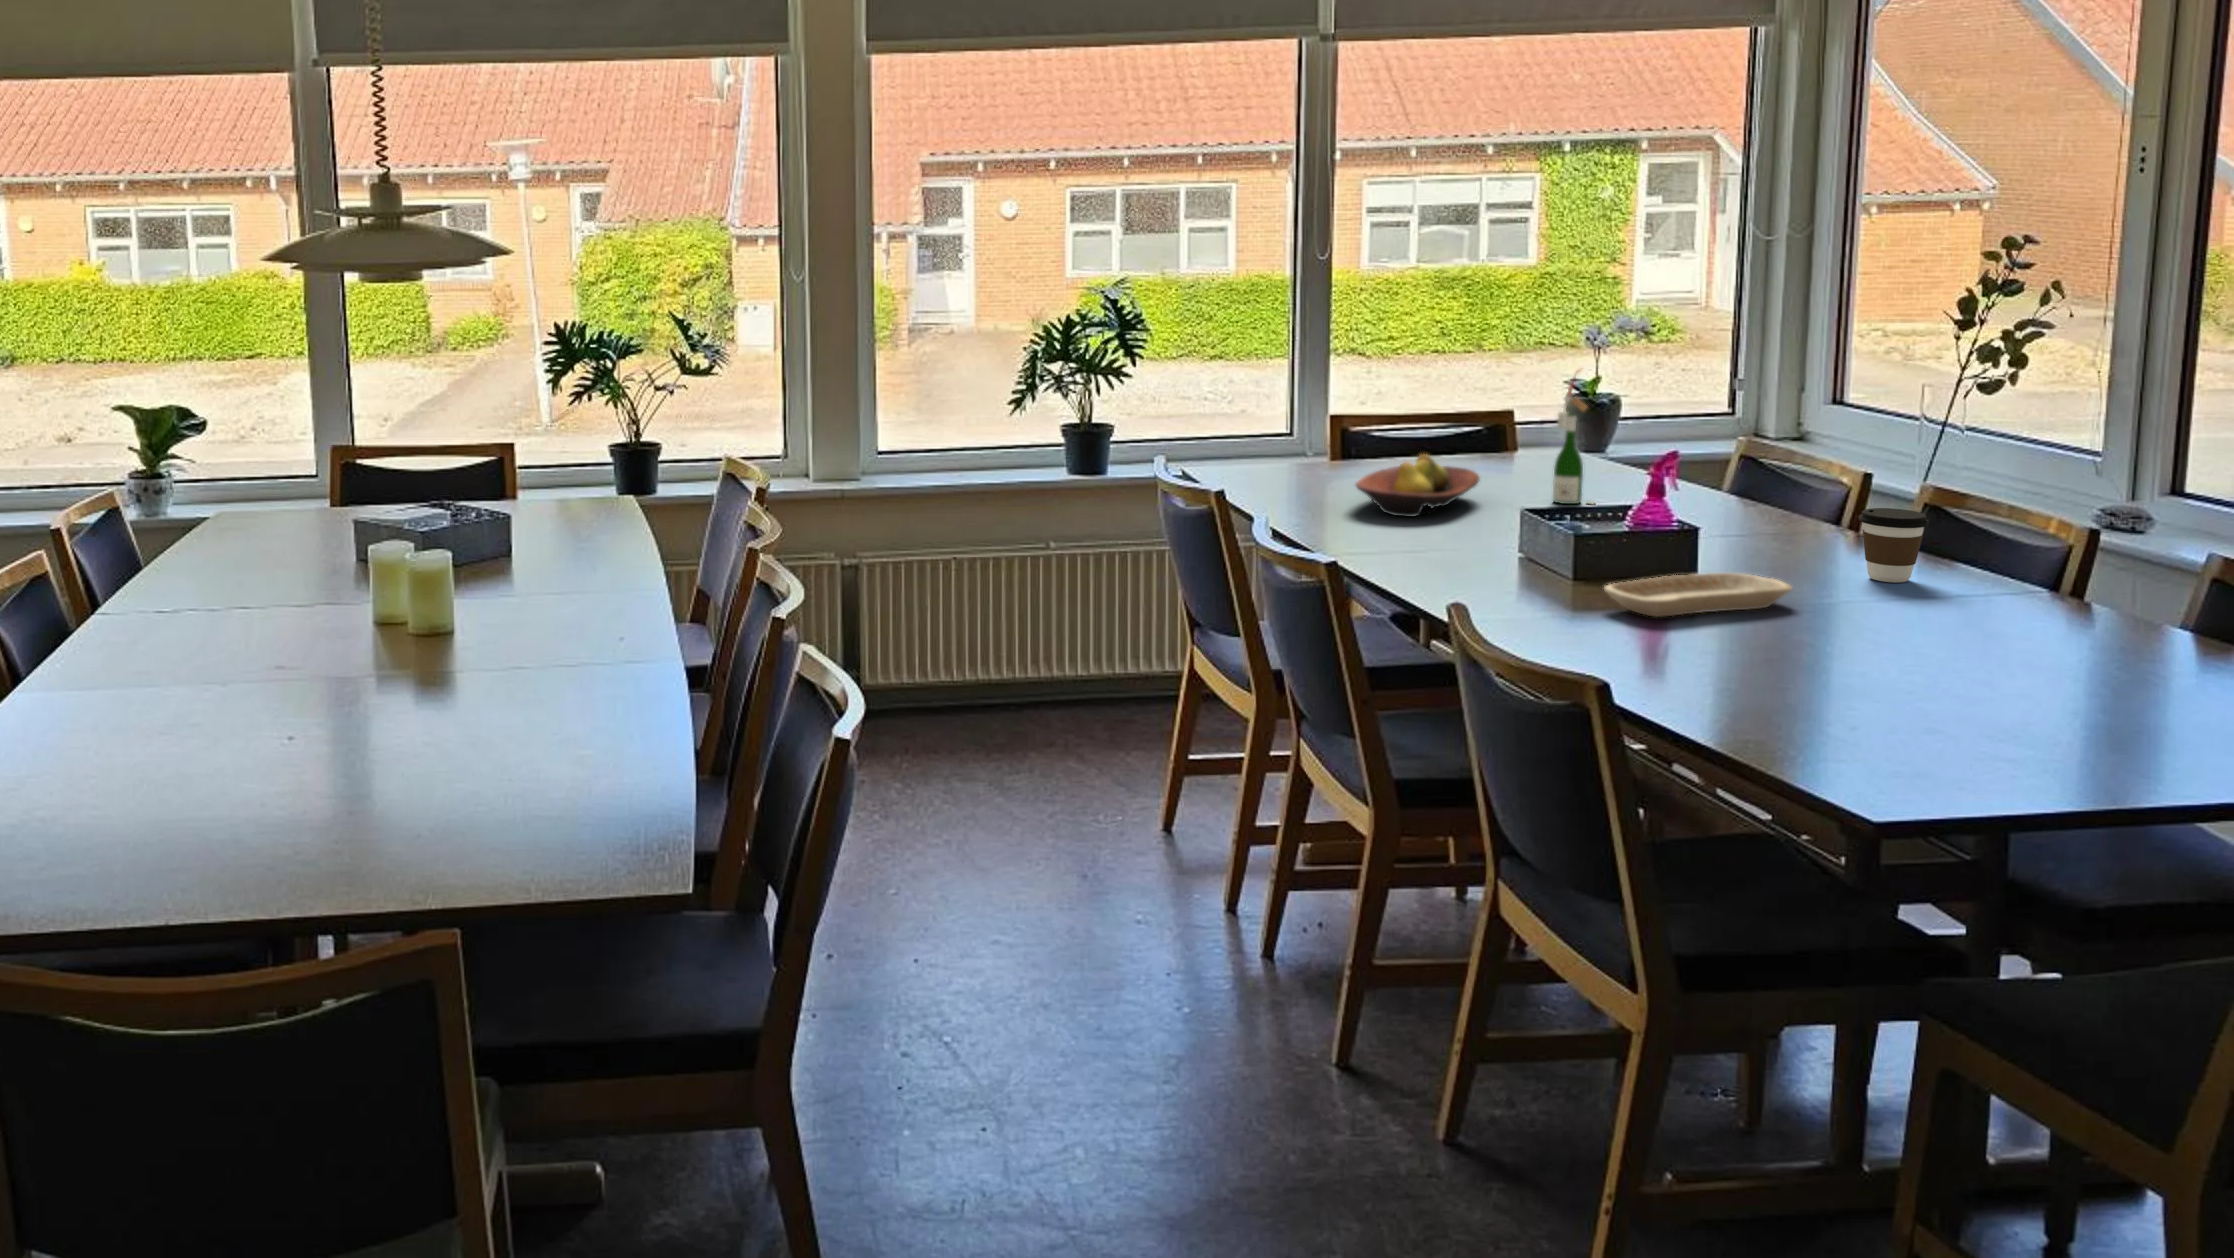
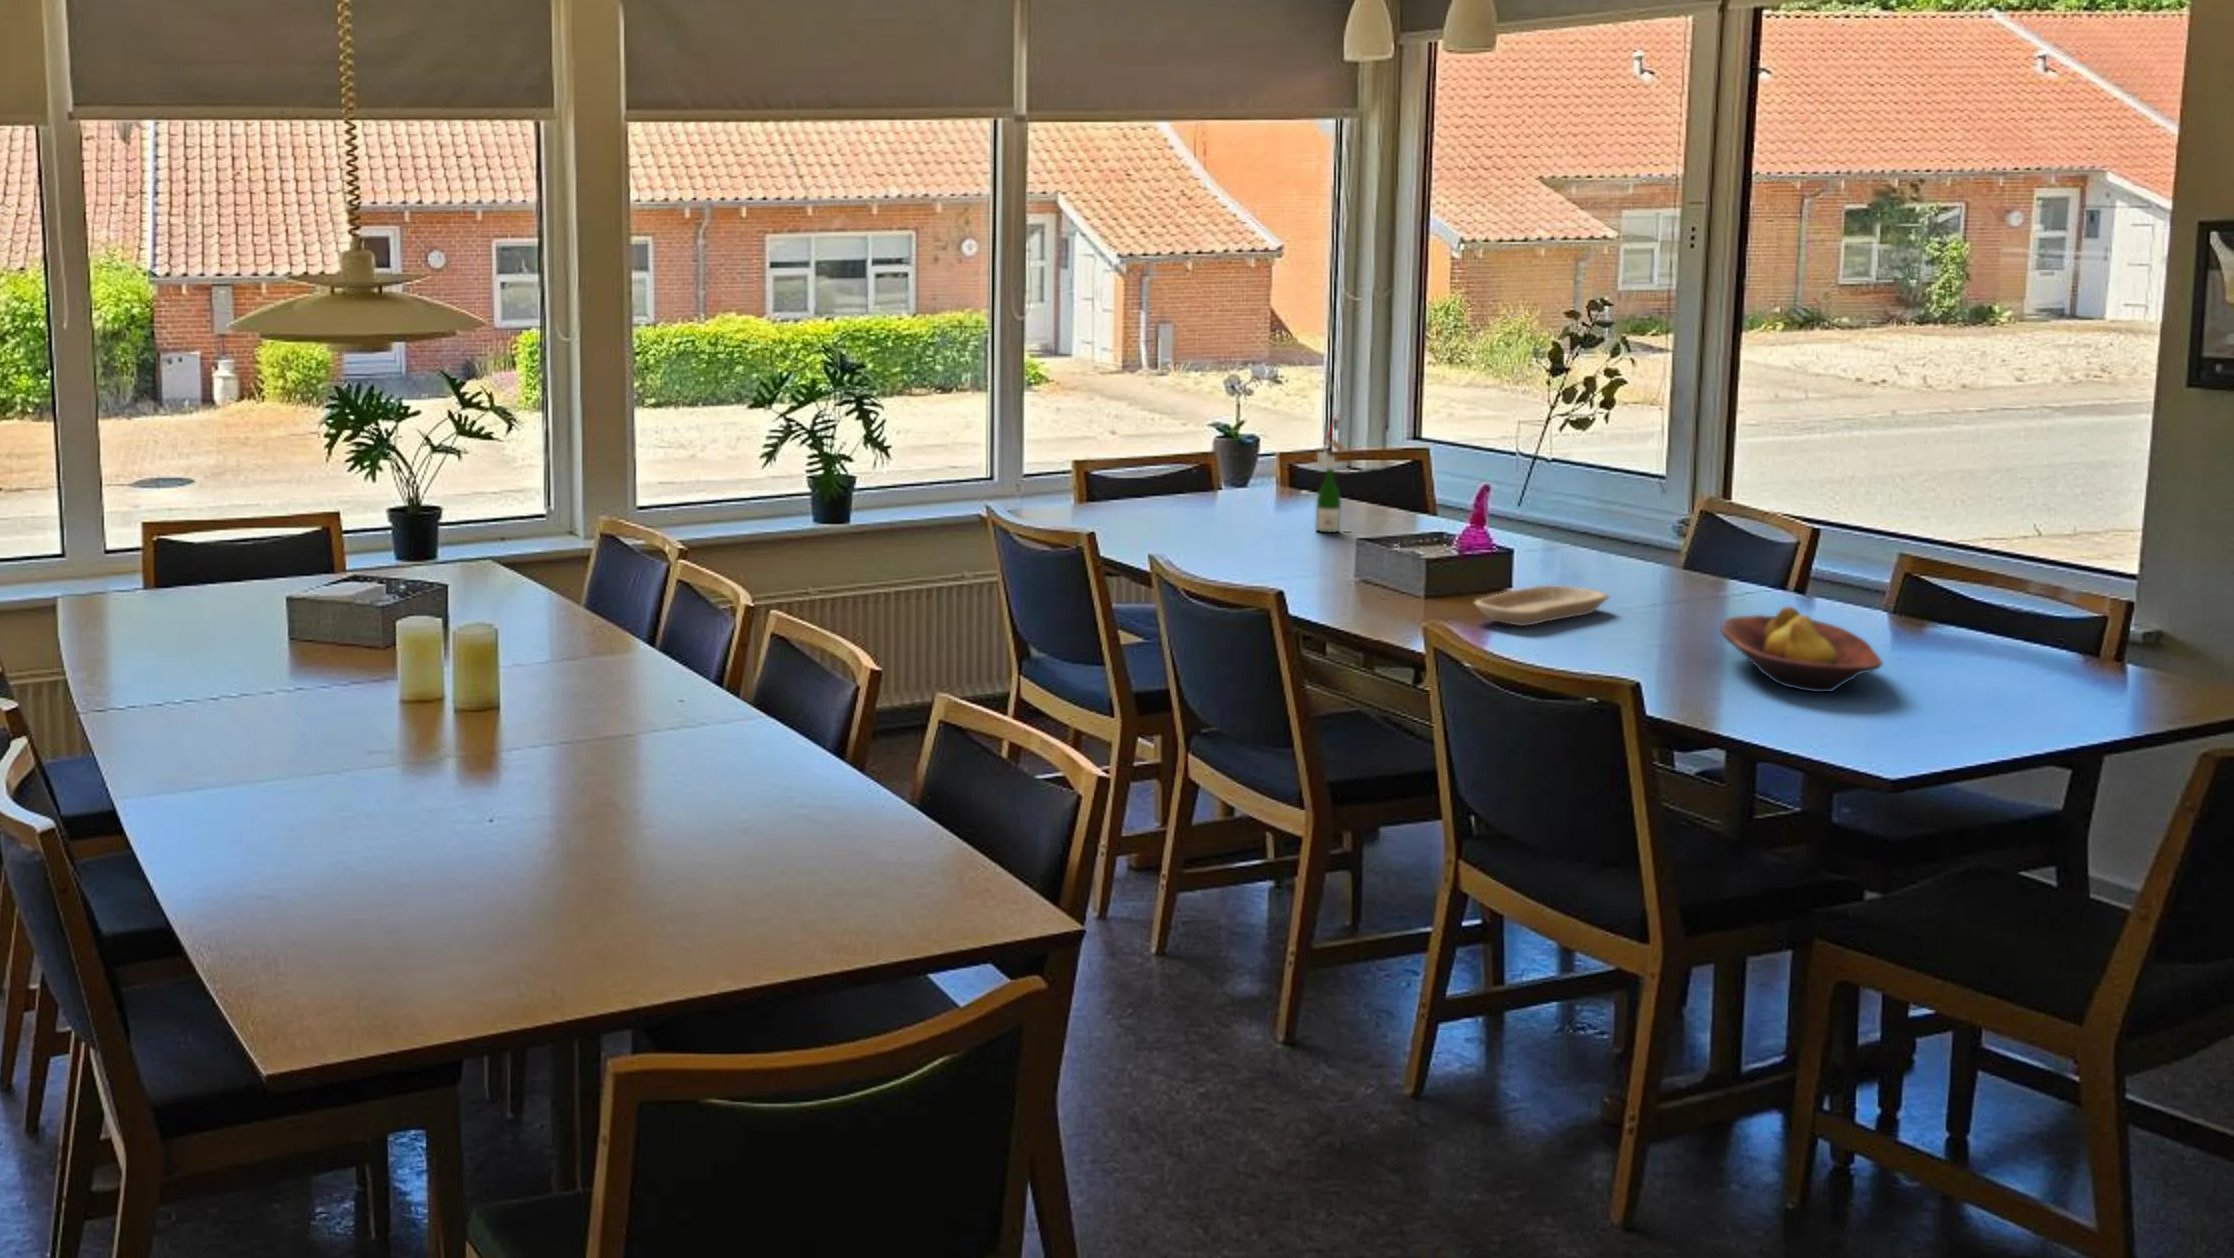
fruit bowl: present [1356,454,1479,517] -> present [1721,607,1882,692]
coffee cup: present [1859,508,1929,582] -> none [1623,526,1678,587]

